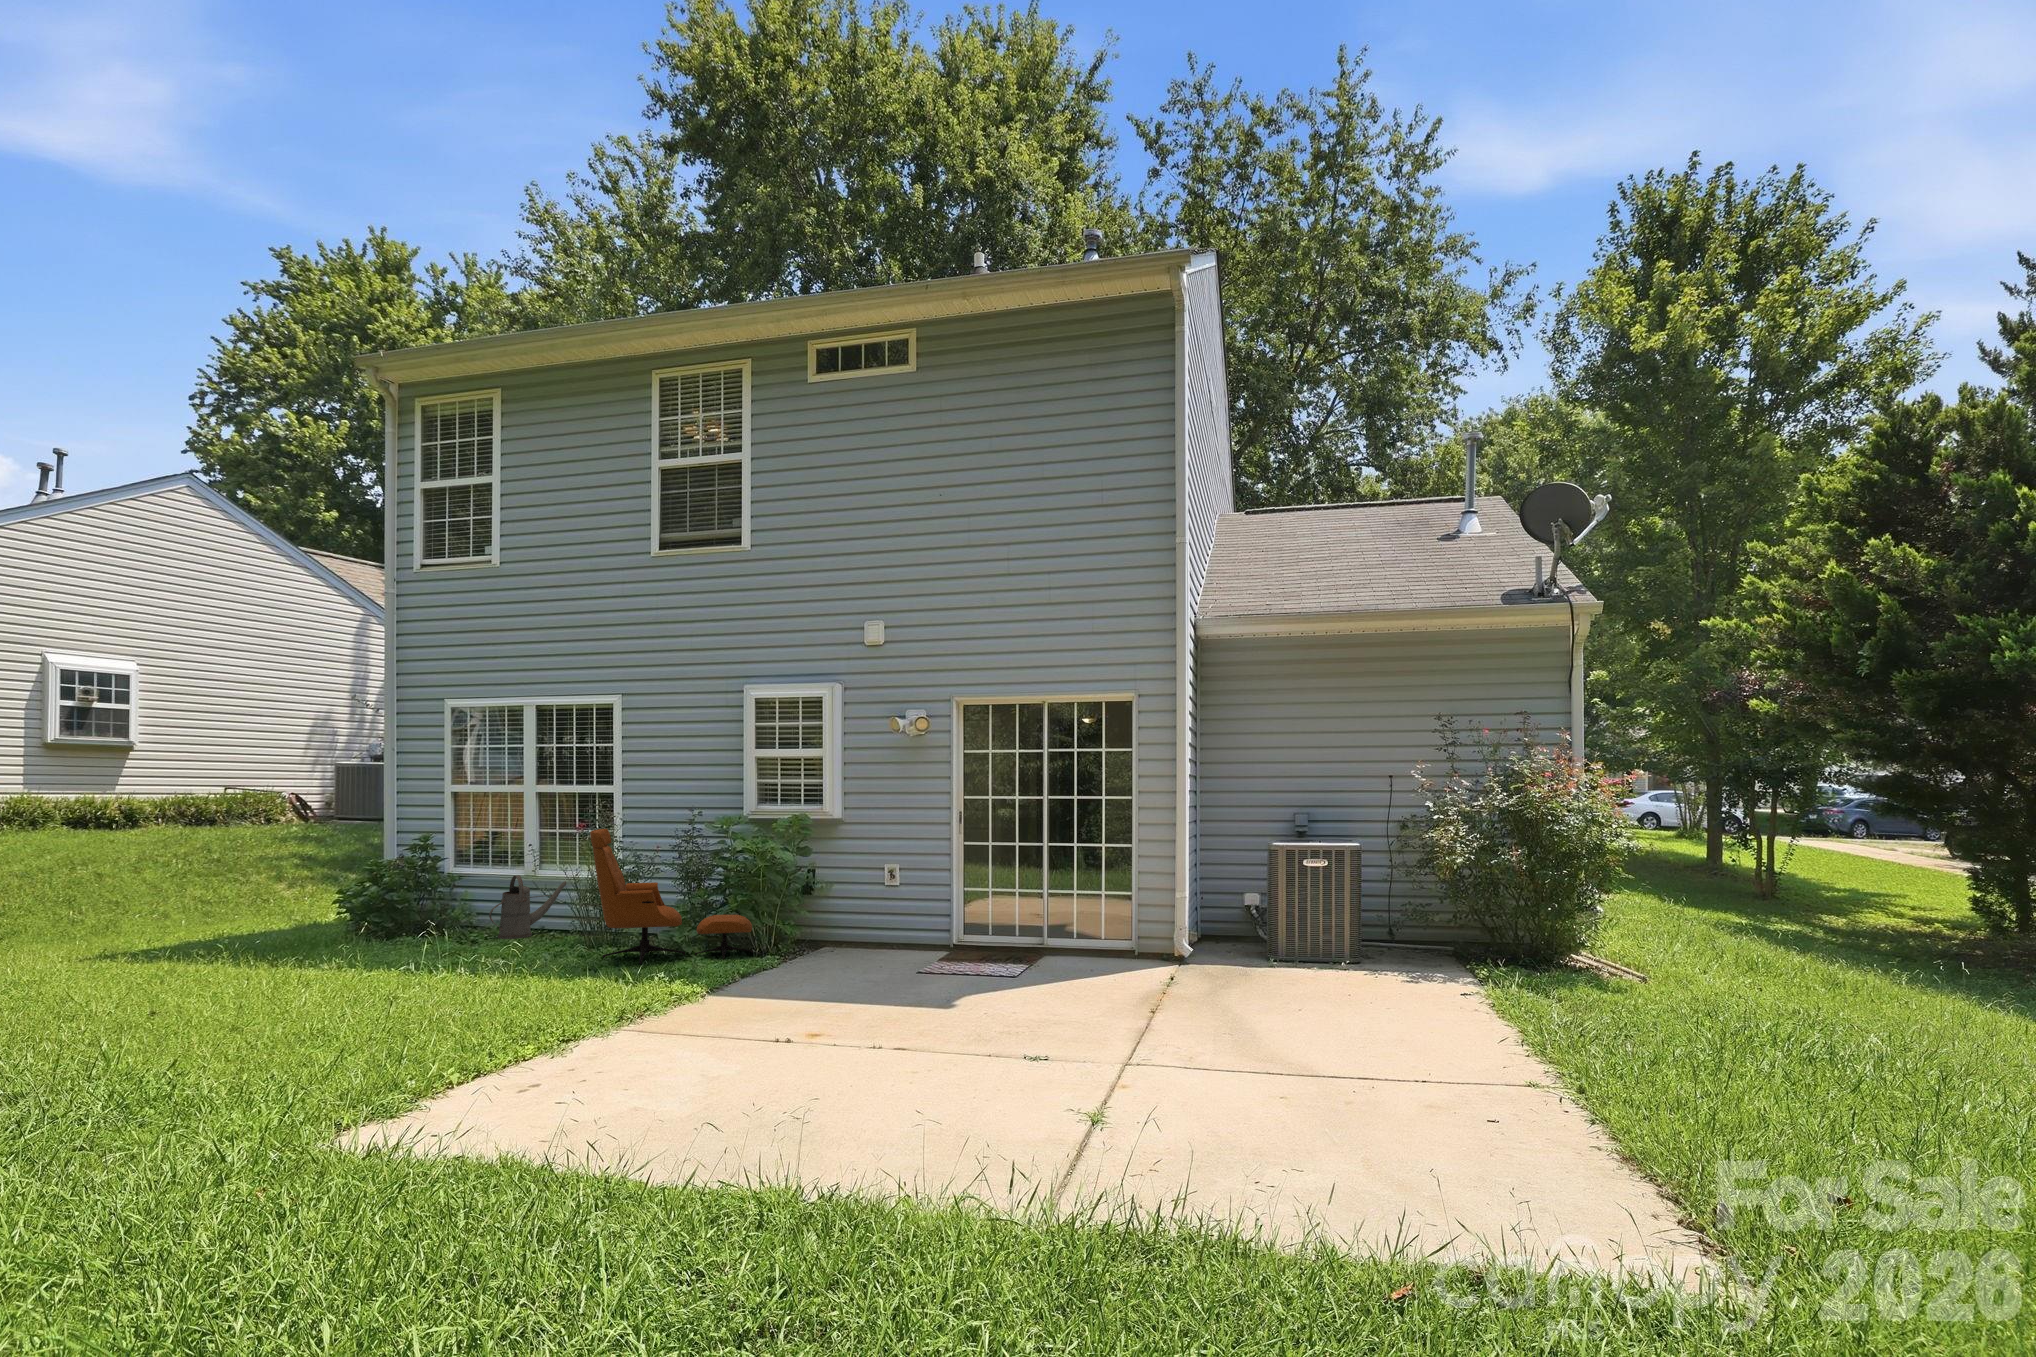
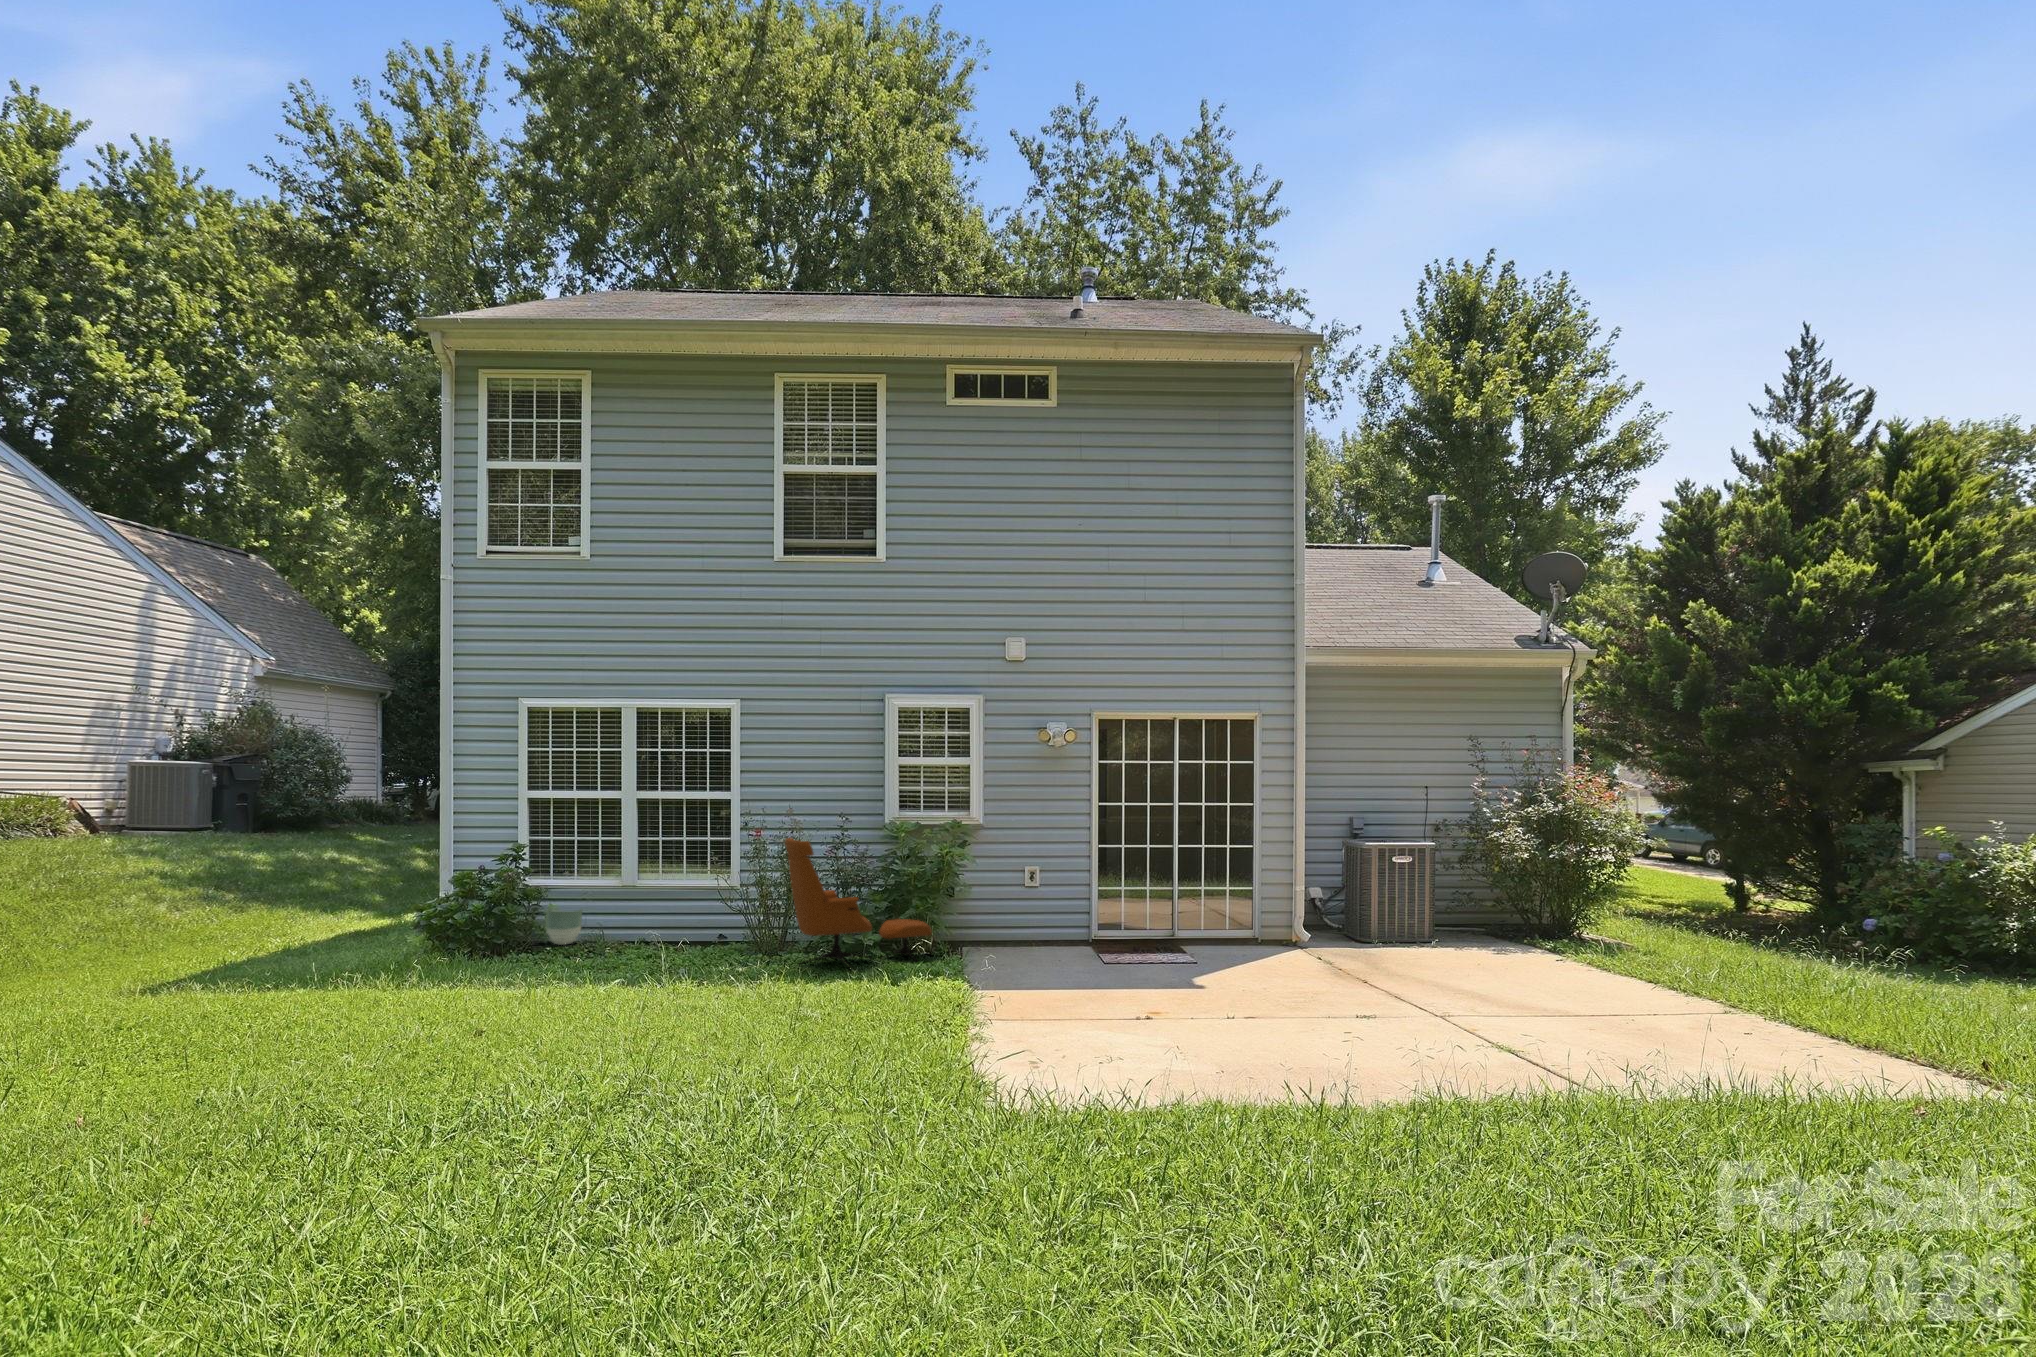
watering can: present [489,875,566,939] -> none [622,886,682,953]
planter: none [450,894,485,929] -> present [546,910,582,945]

